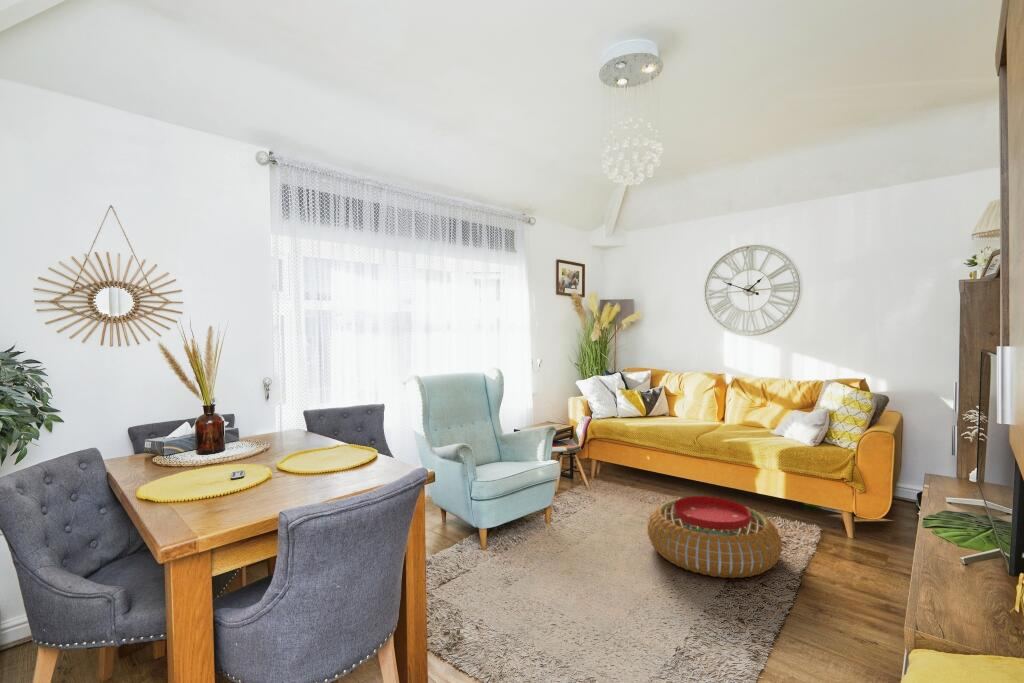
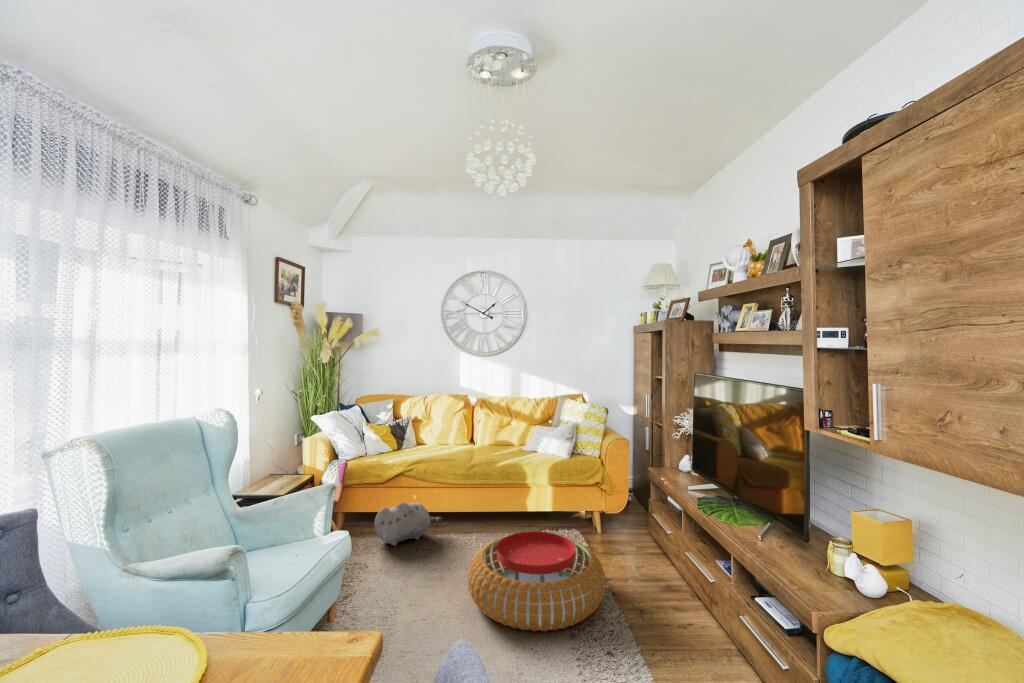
plush toy: none [611,458,671,492] -> present [375,502,442,545]

